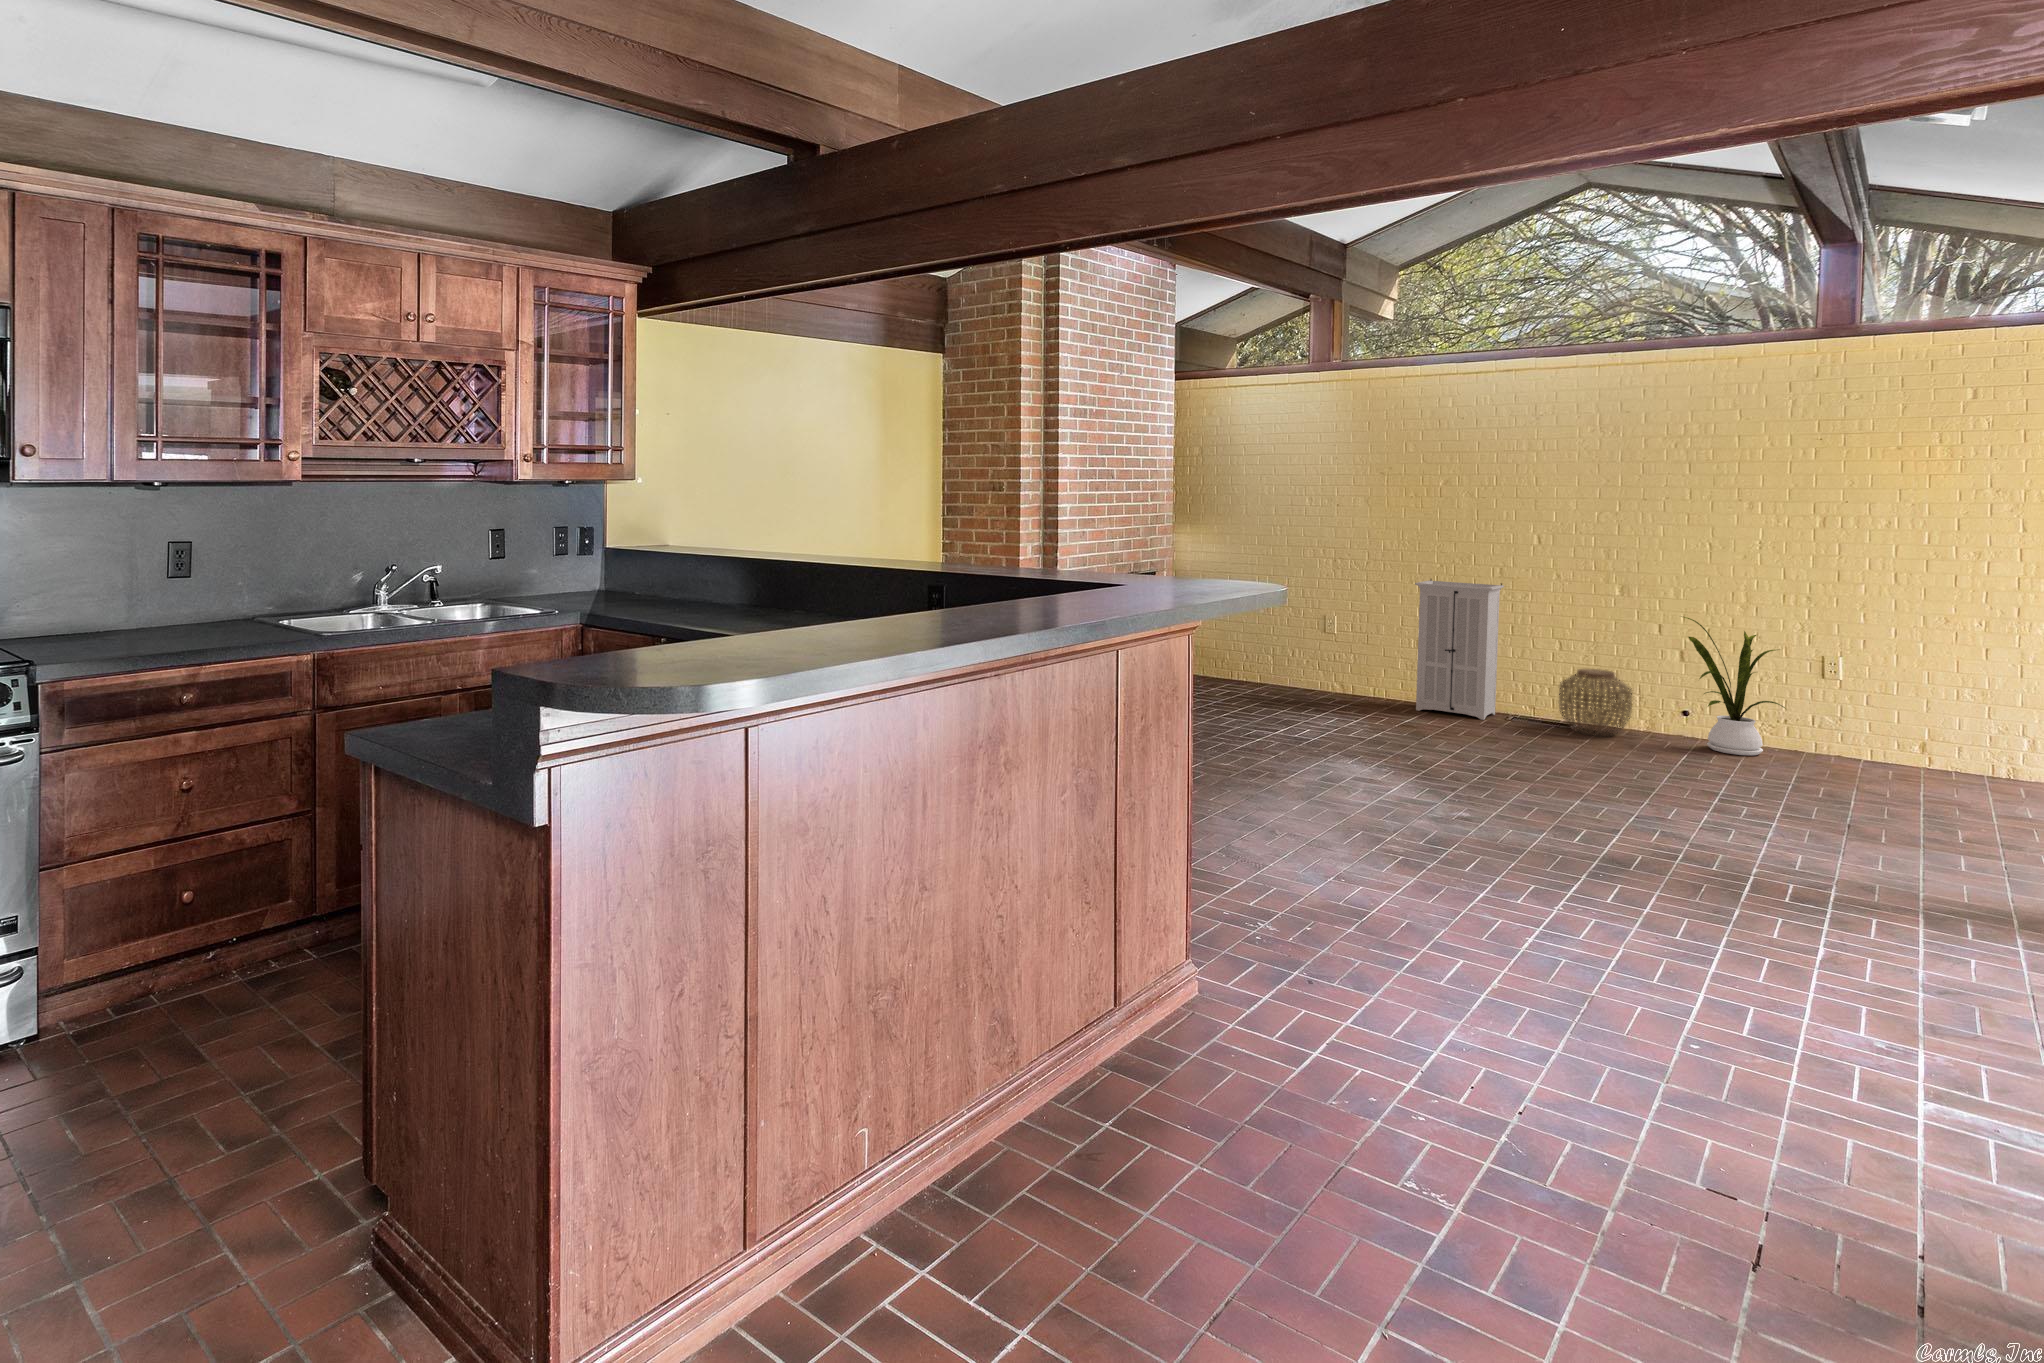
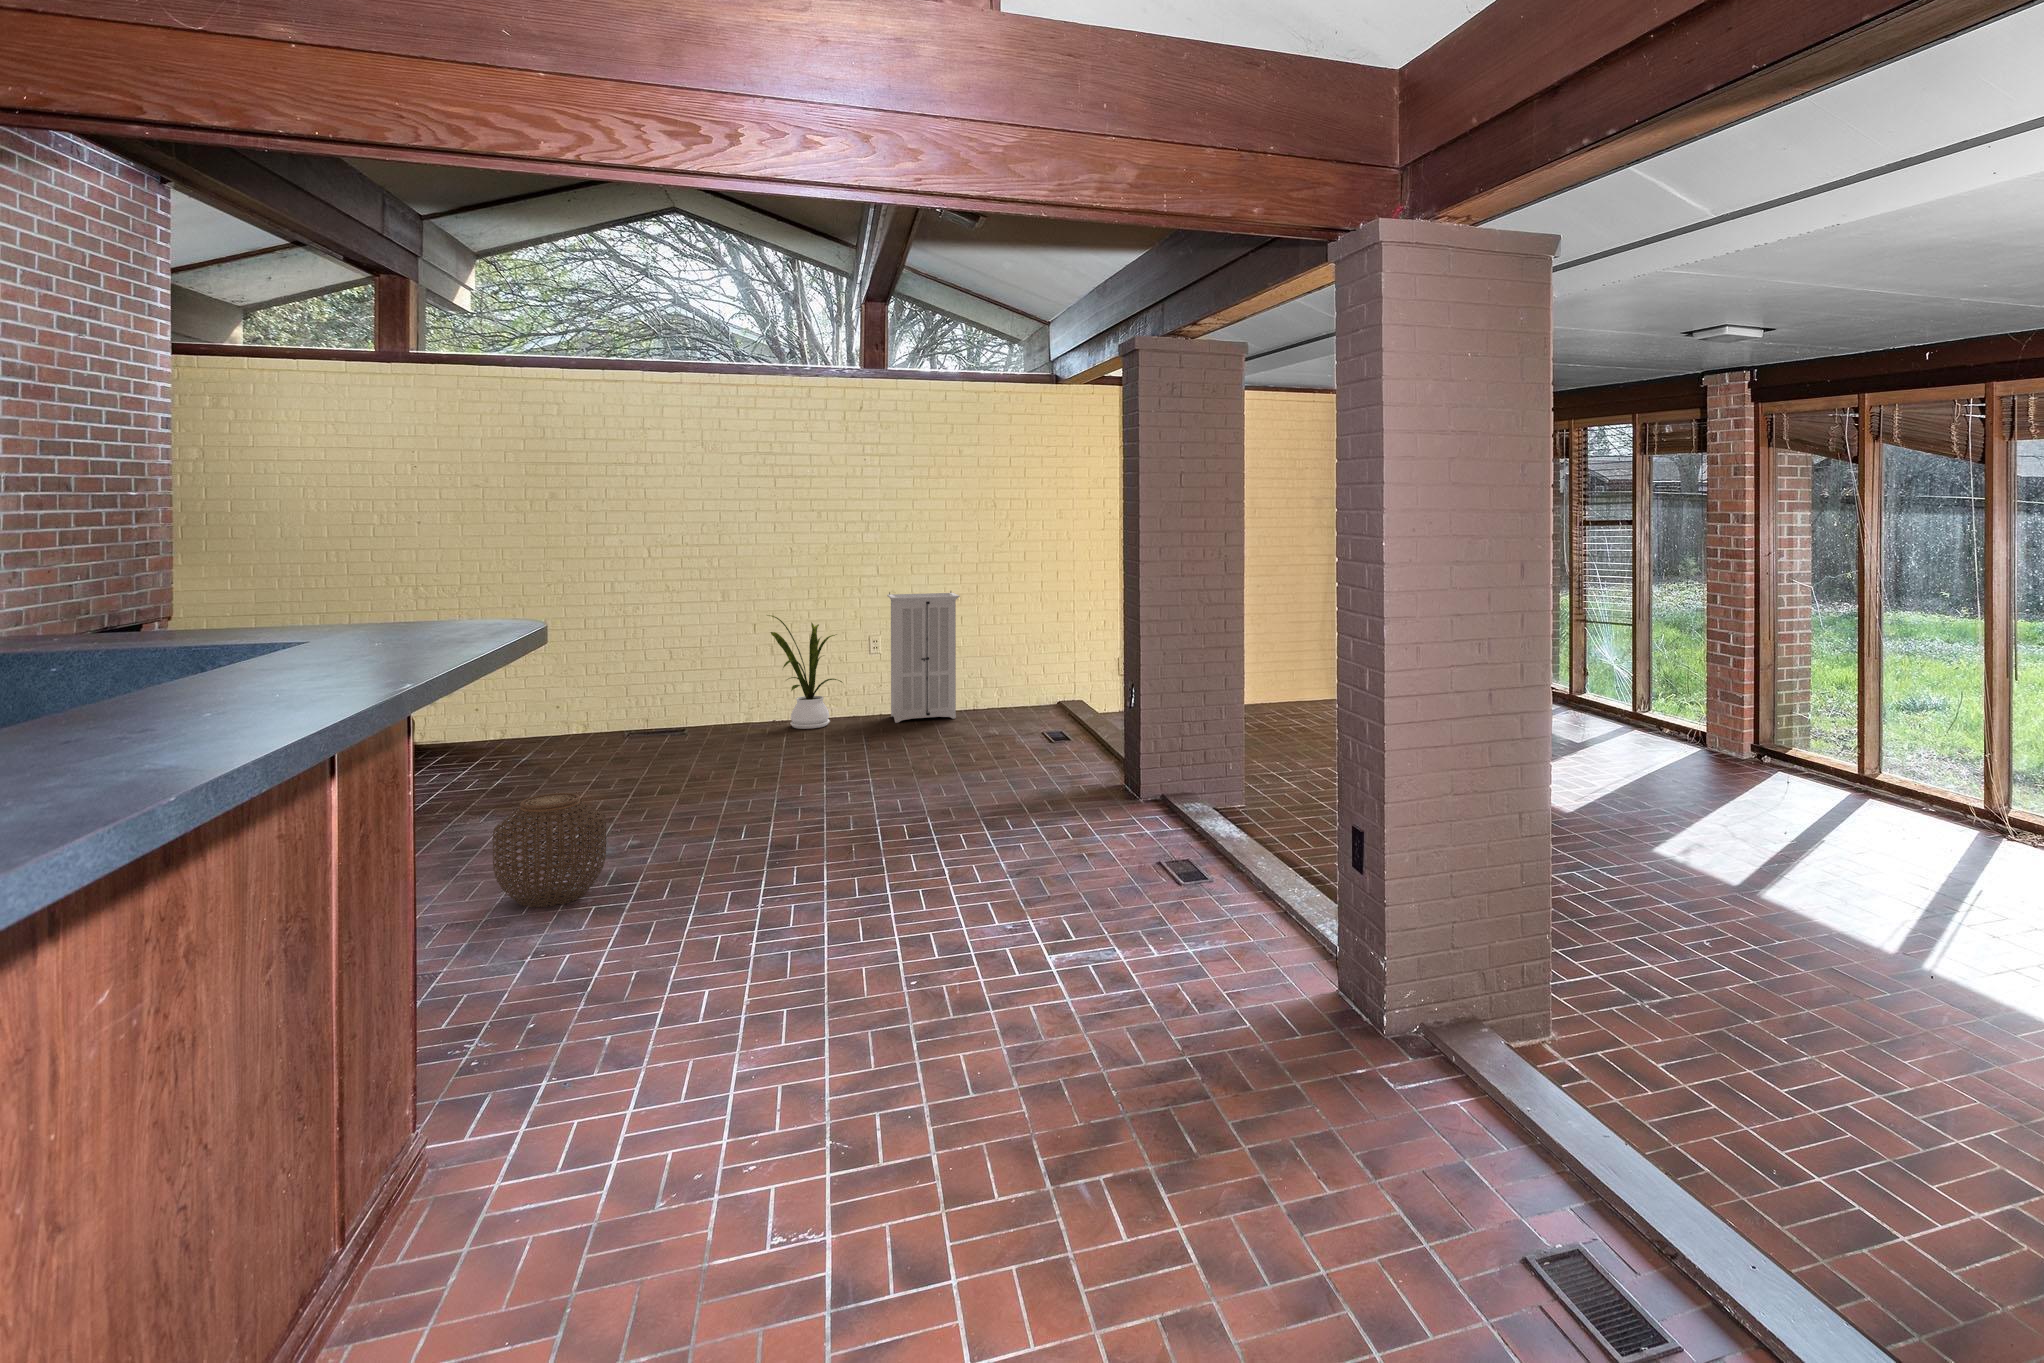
storage cabinet: present [1415,579,1504,720] -> present [887,592,960,723]
woven basket: present [1559,669,1632,736] -> present [493,793,606,907]

